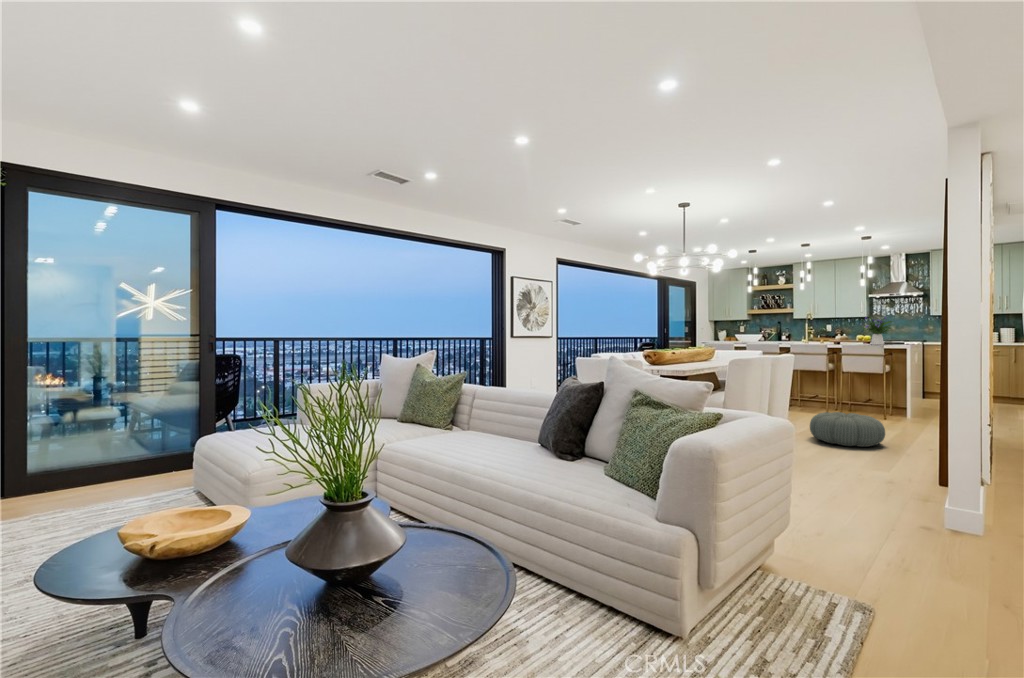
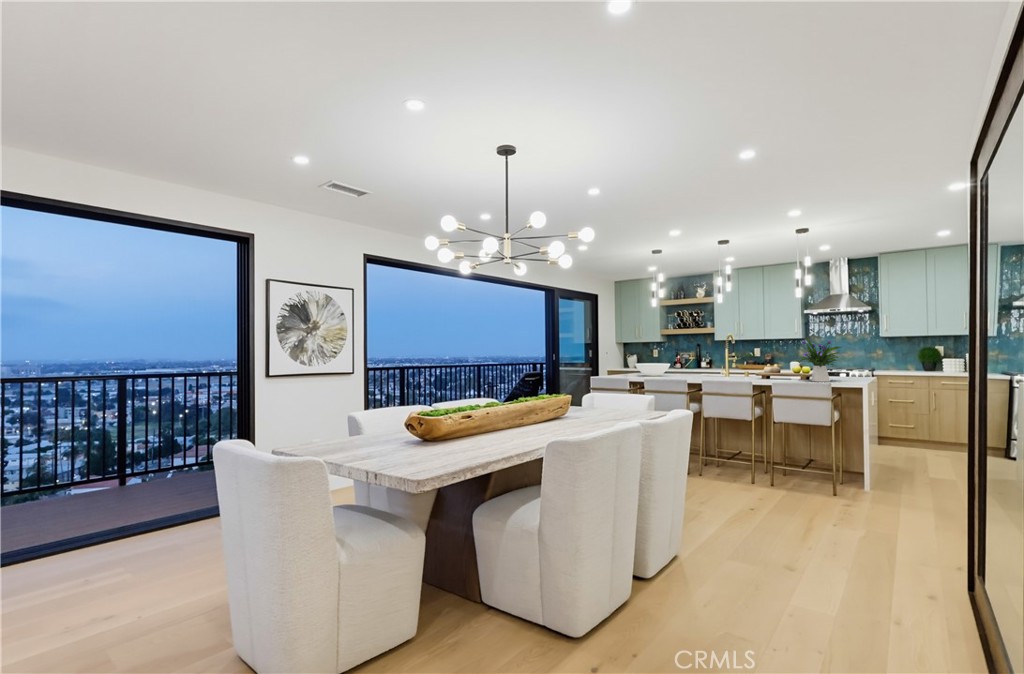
pouf: present [810,412,885,447] -> none [719,513,849,593]

